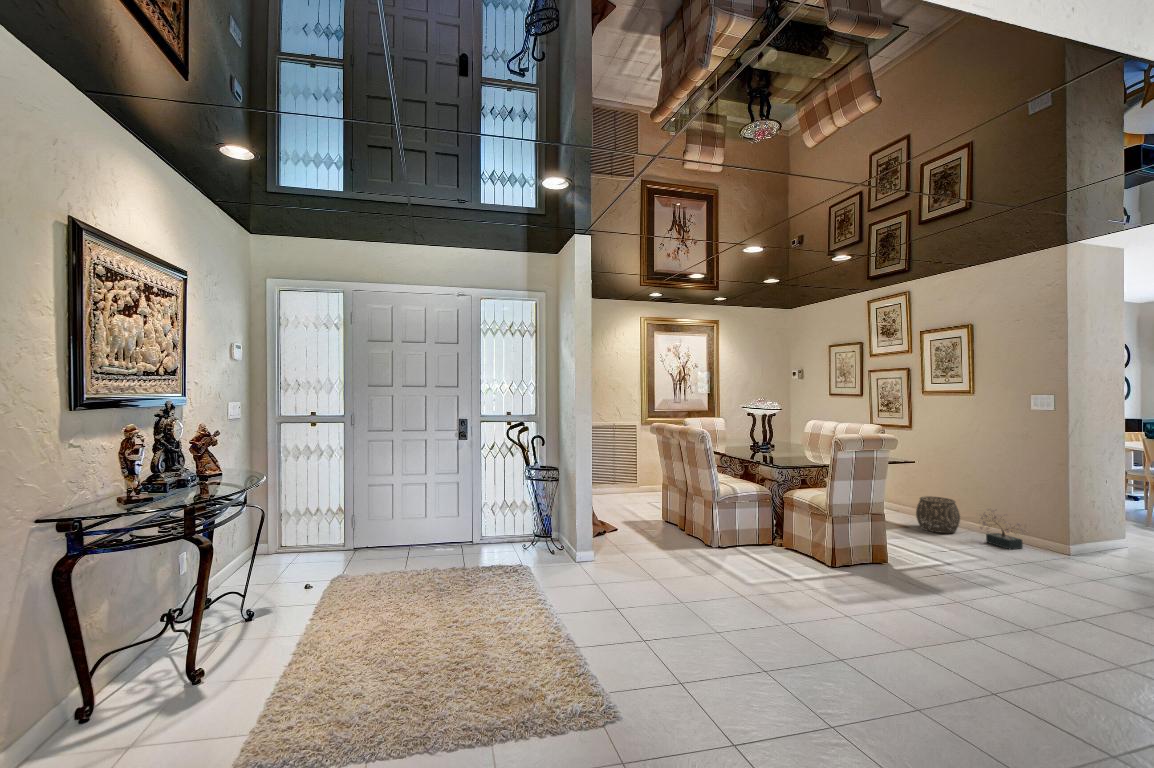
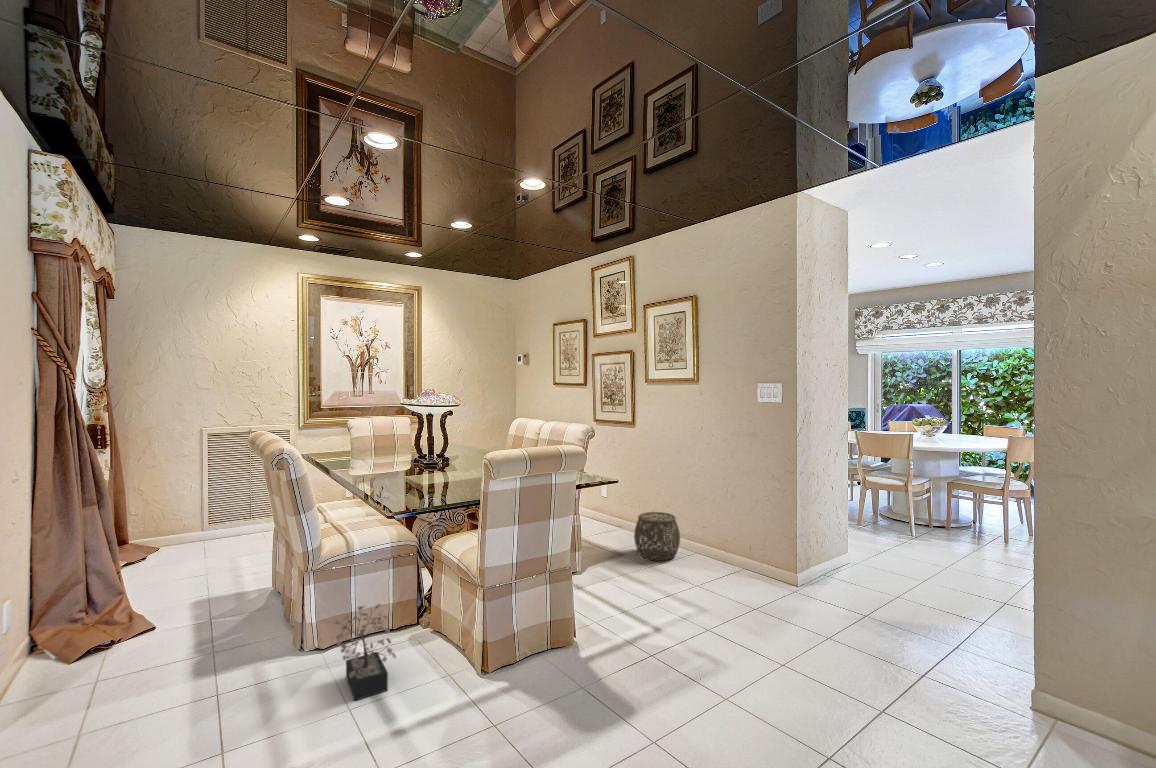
decorative plant: present [979,509,1024,549] -> present [331,604,396,701]

